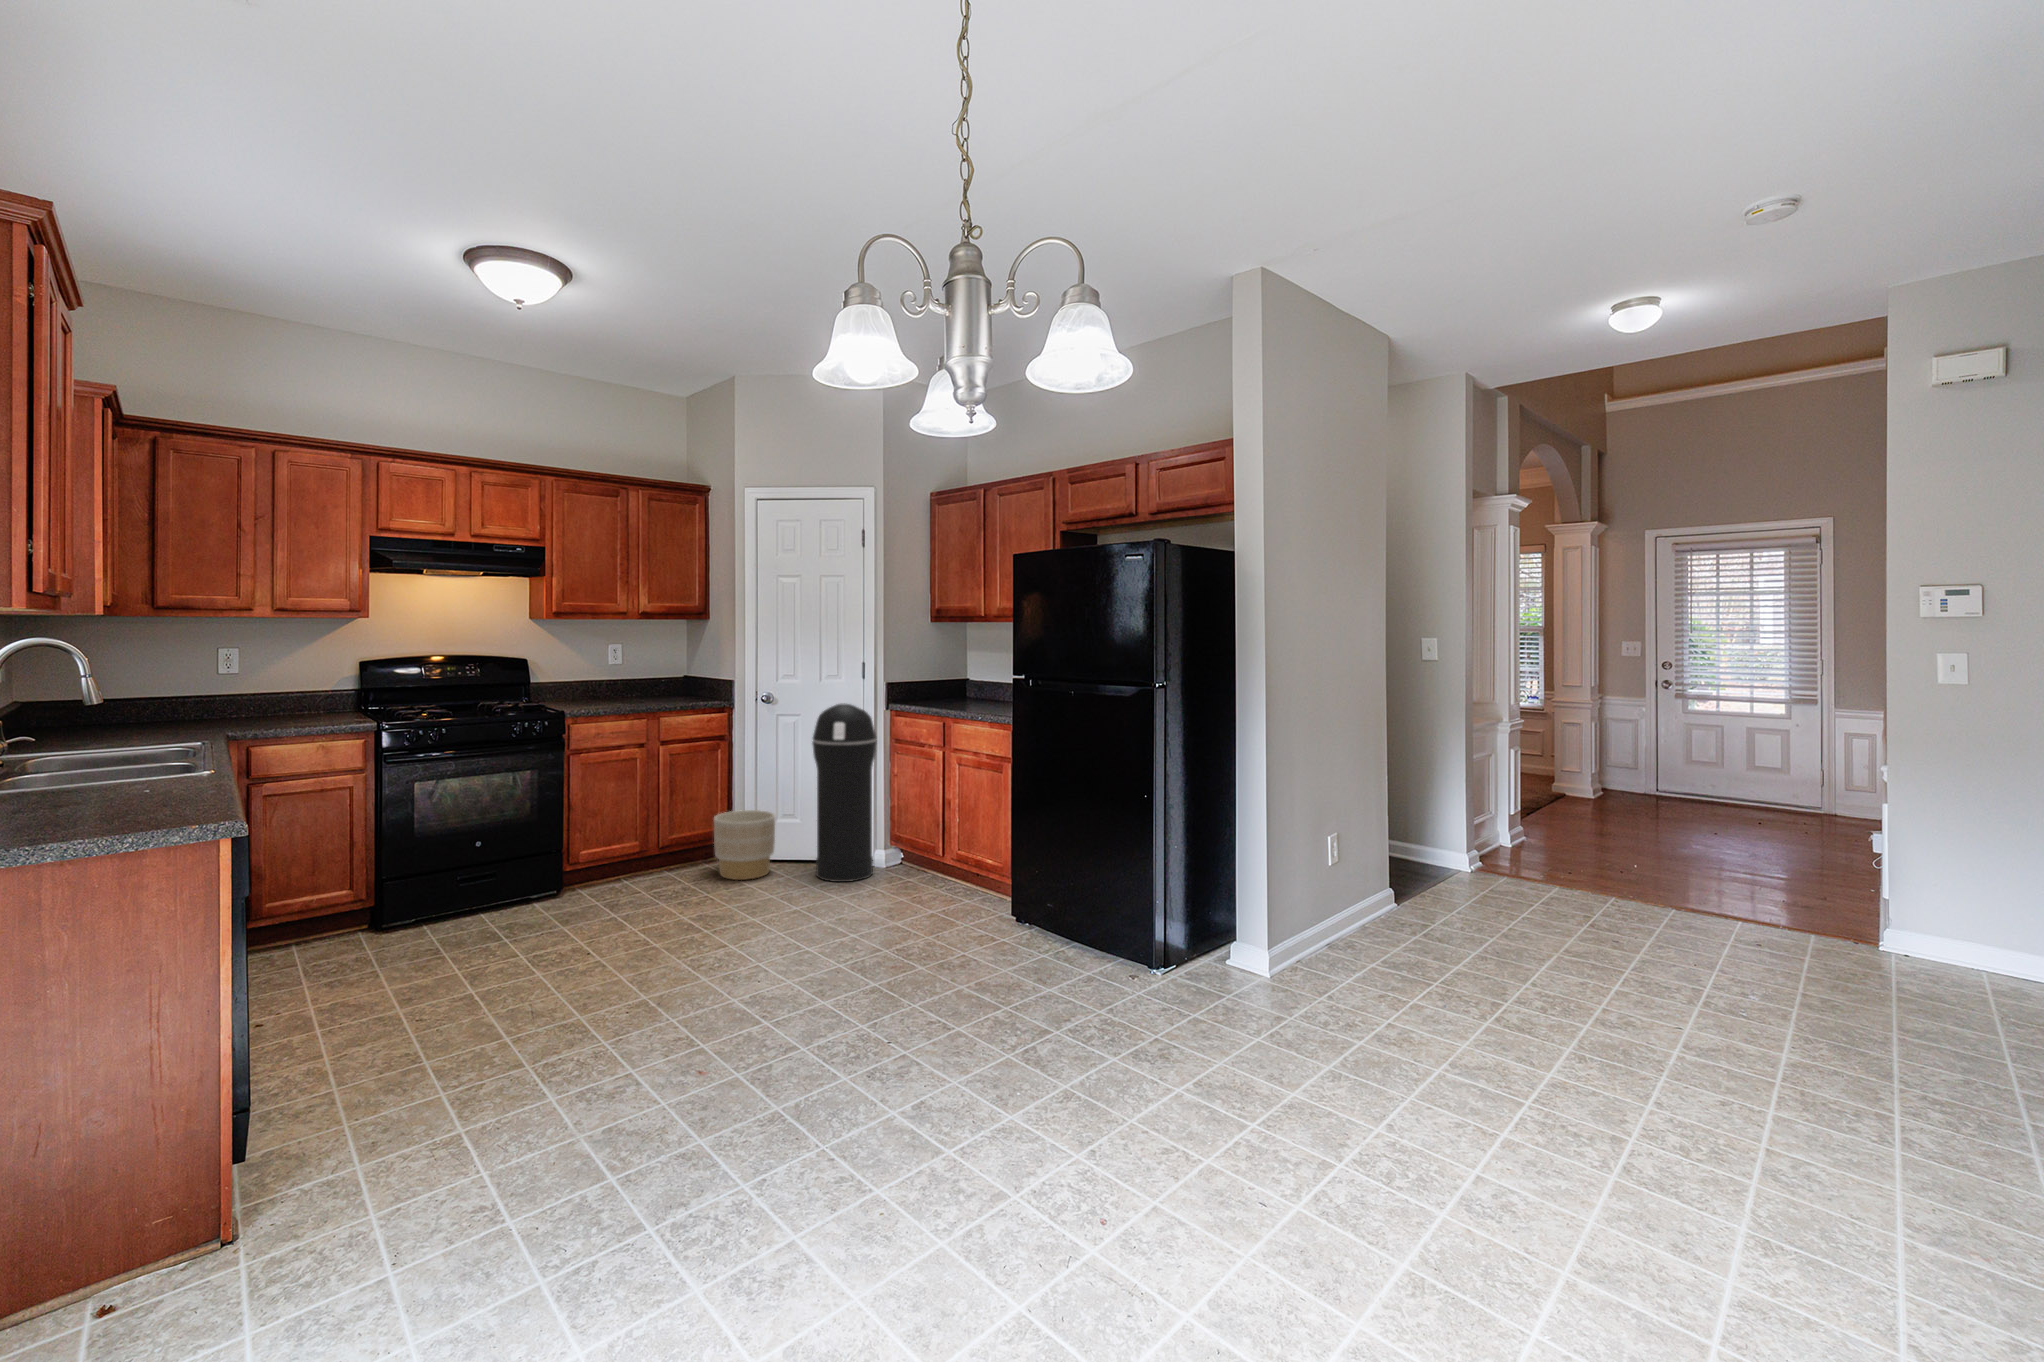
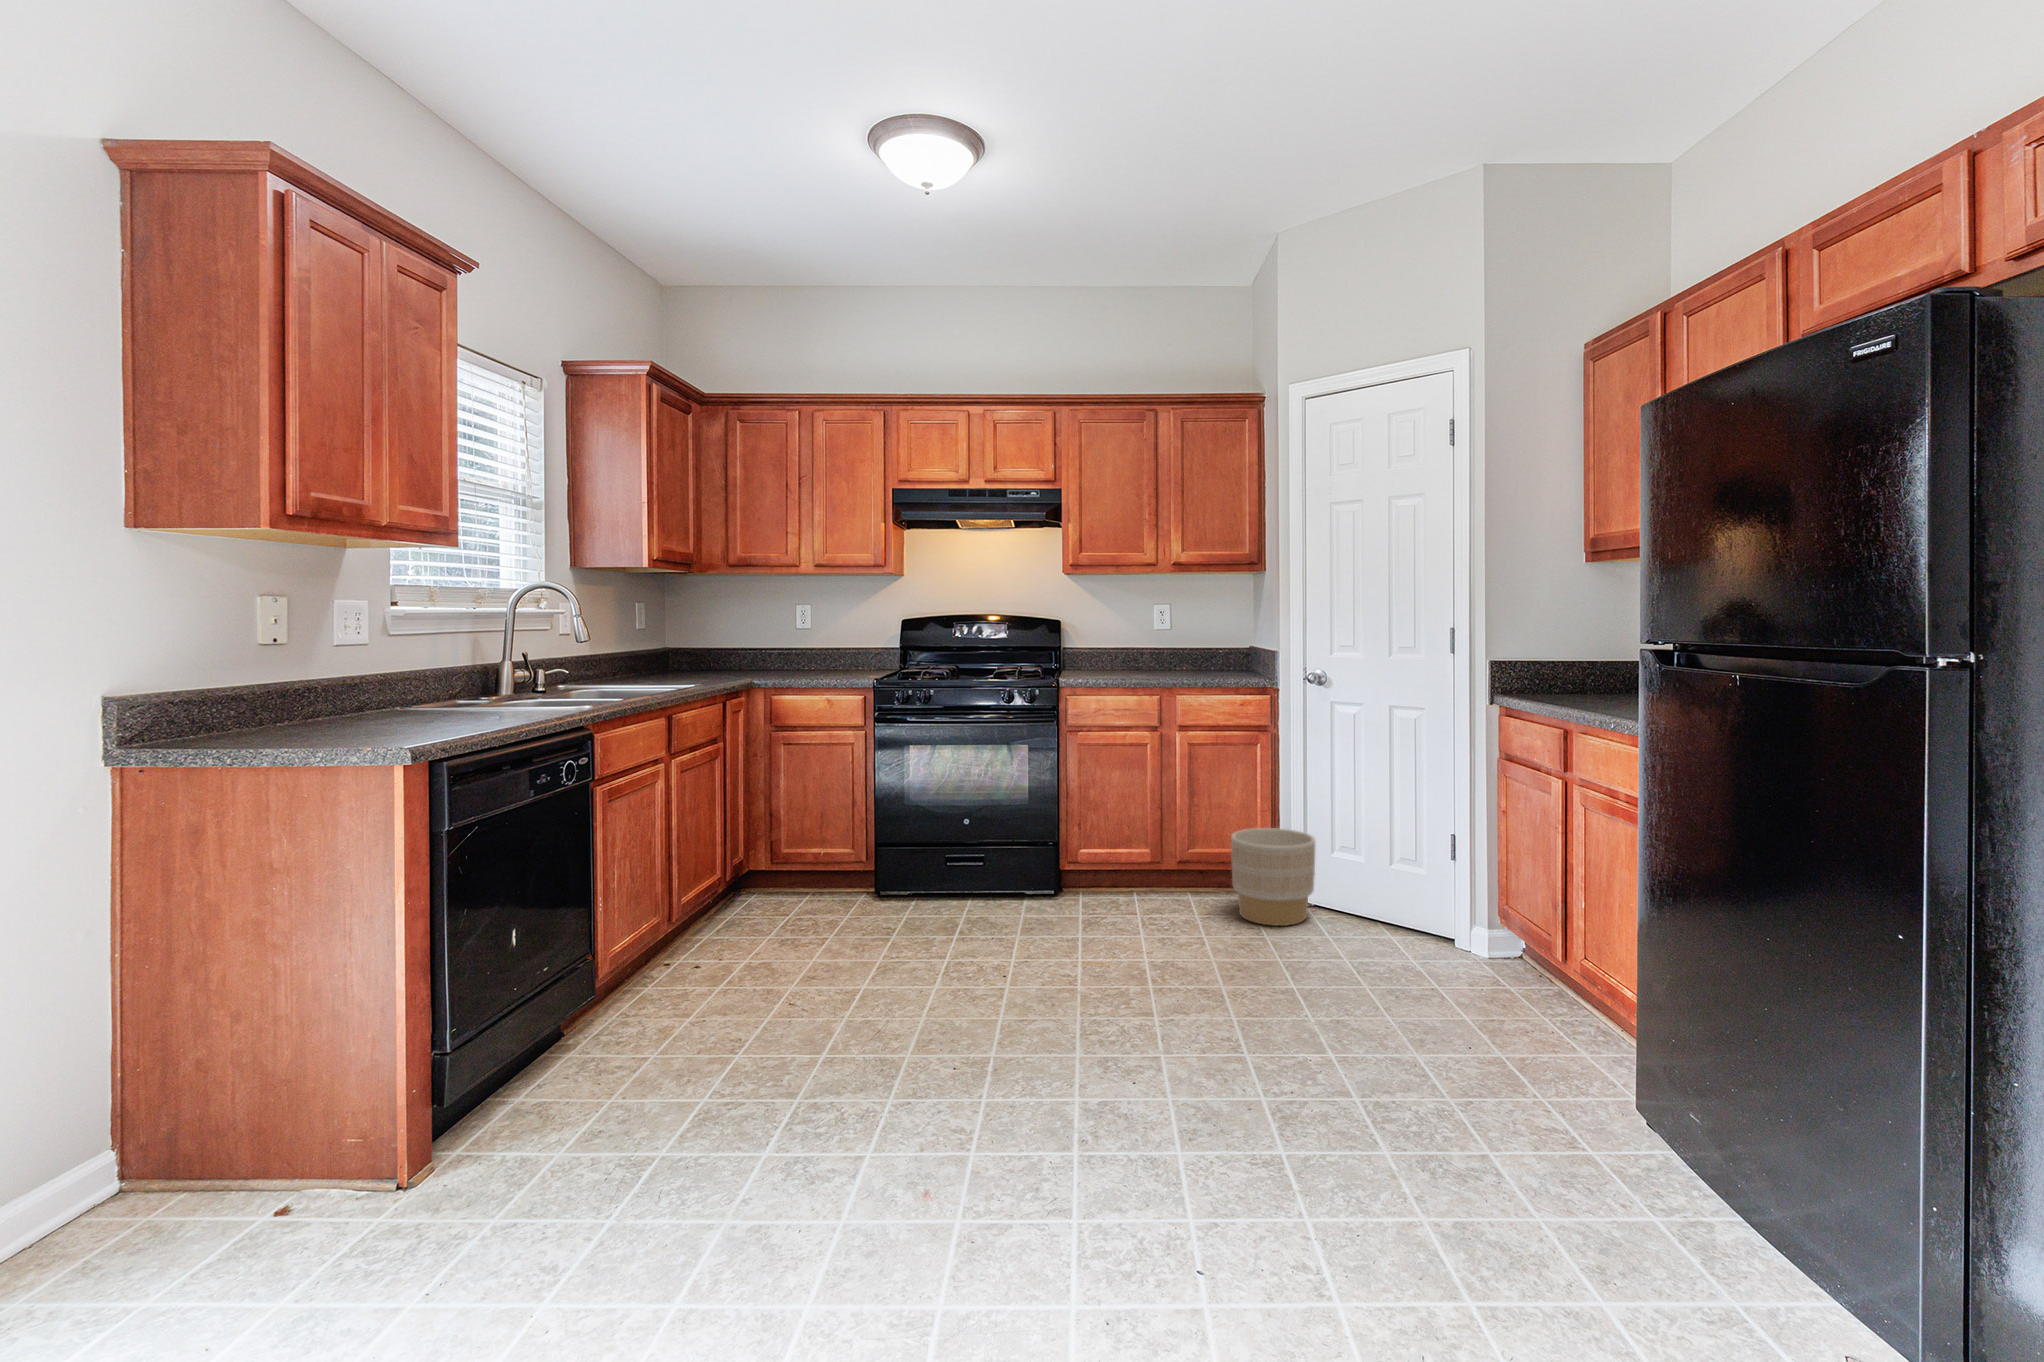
trash can: present [812,703,877,882] -> none [1354,688,1458,964]

